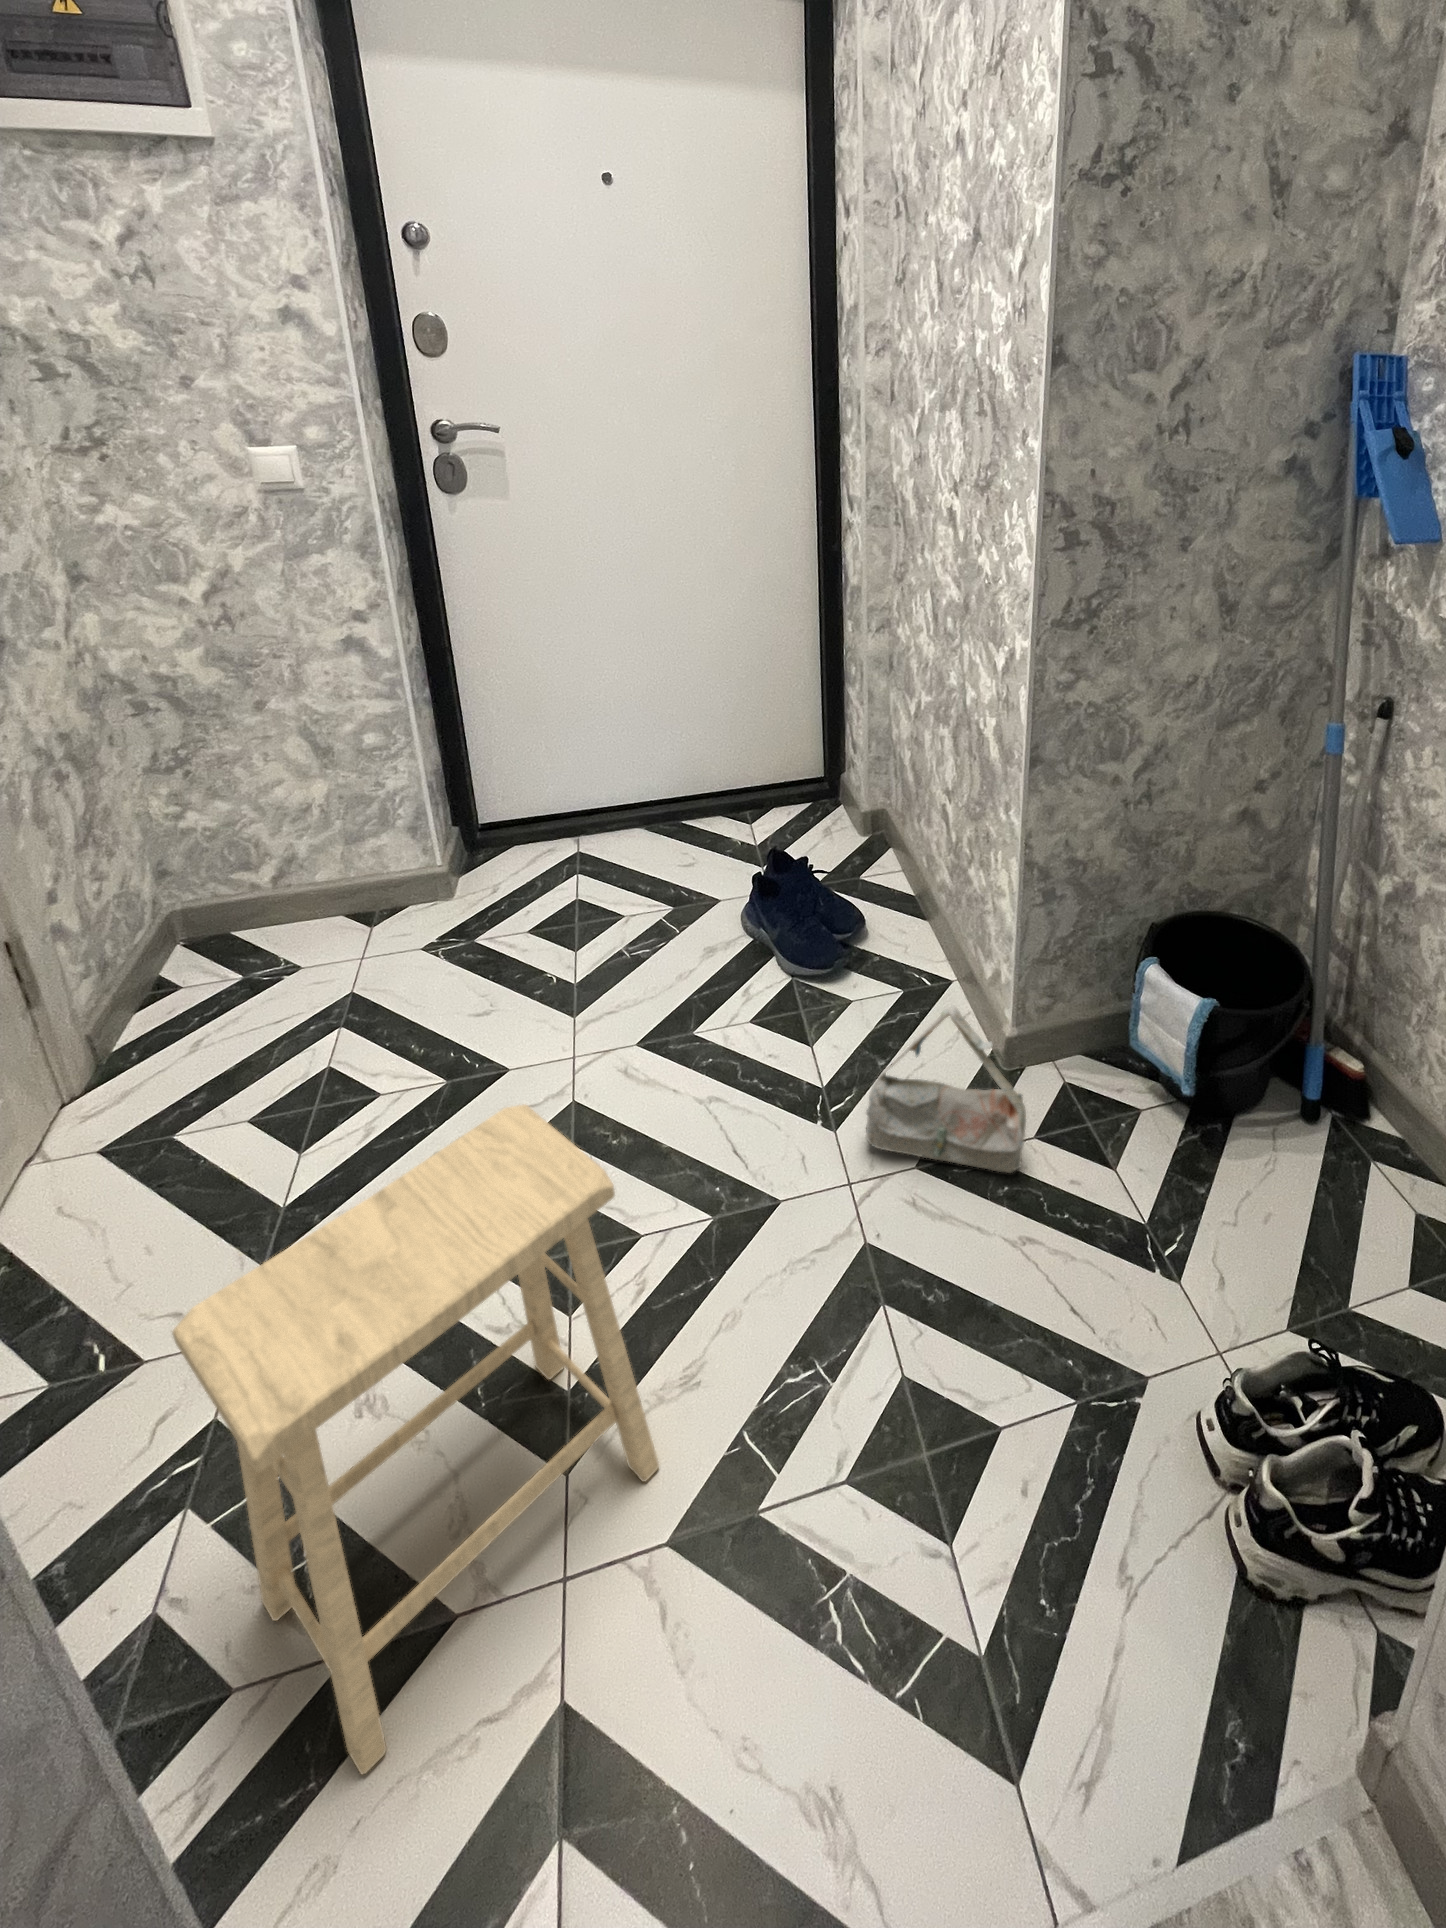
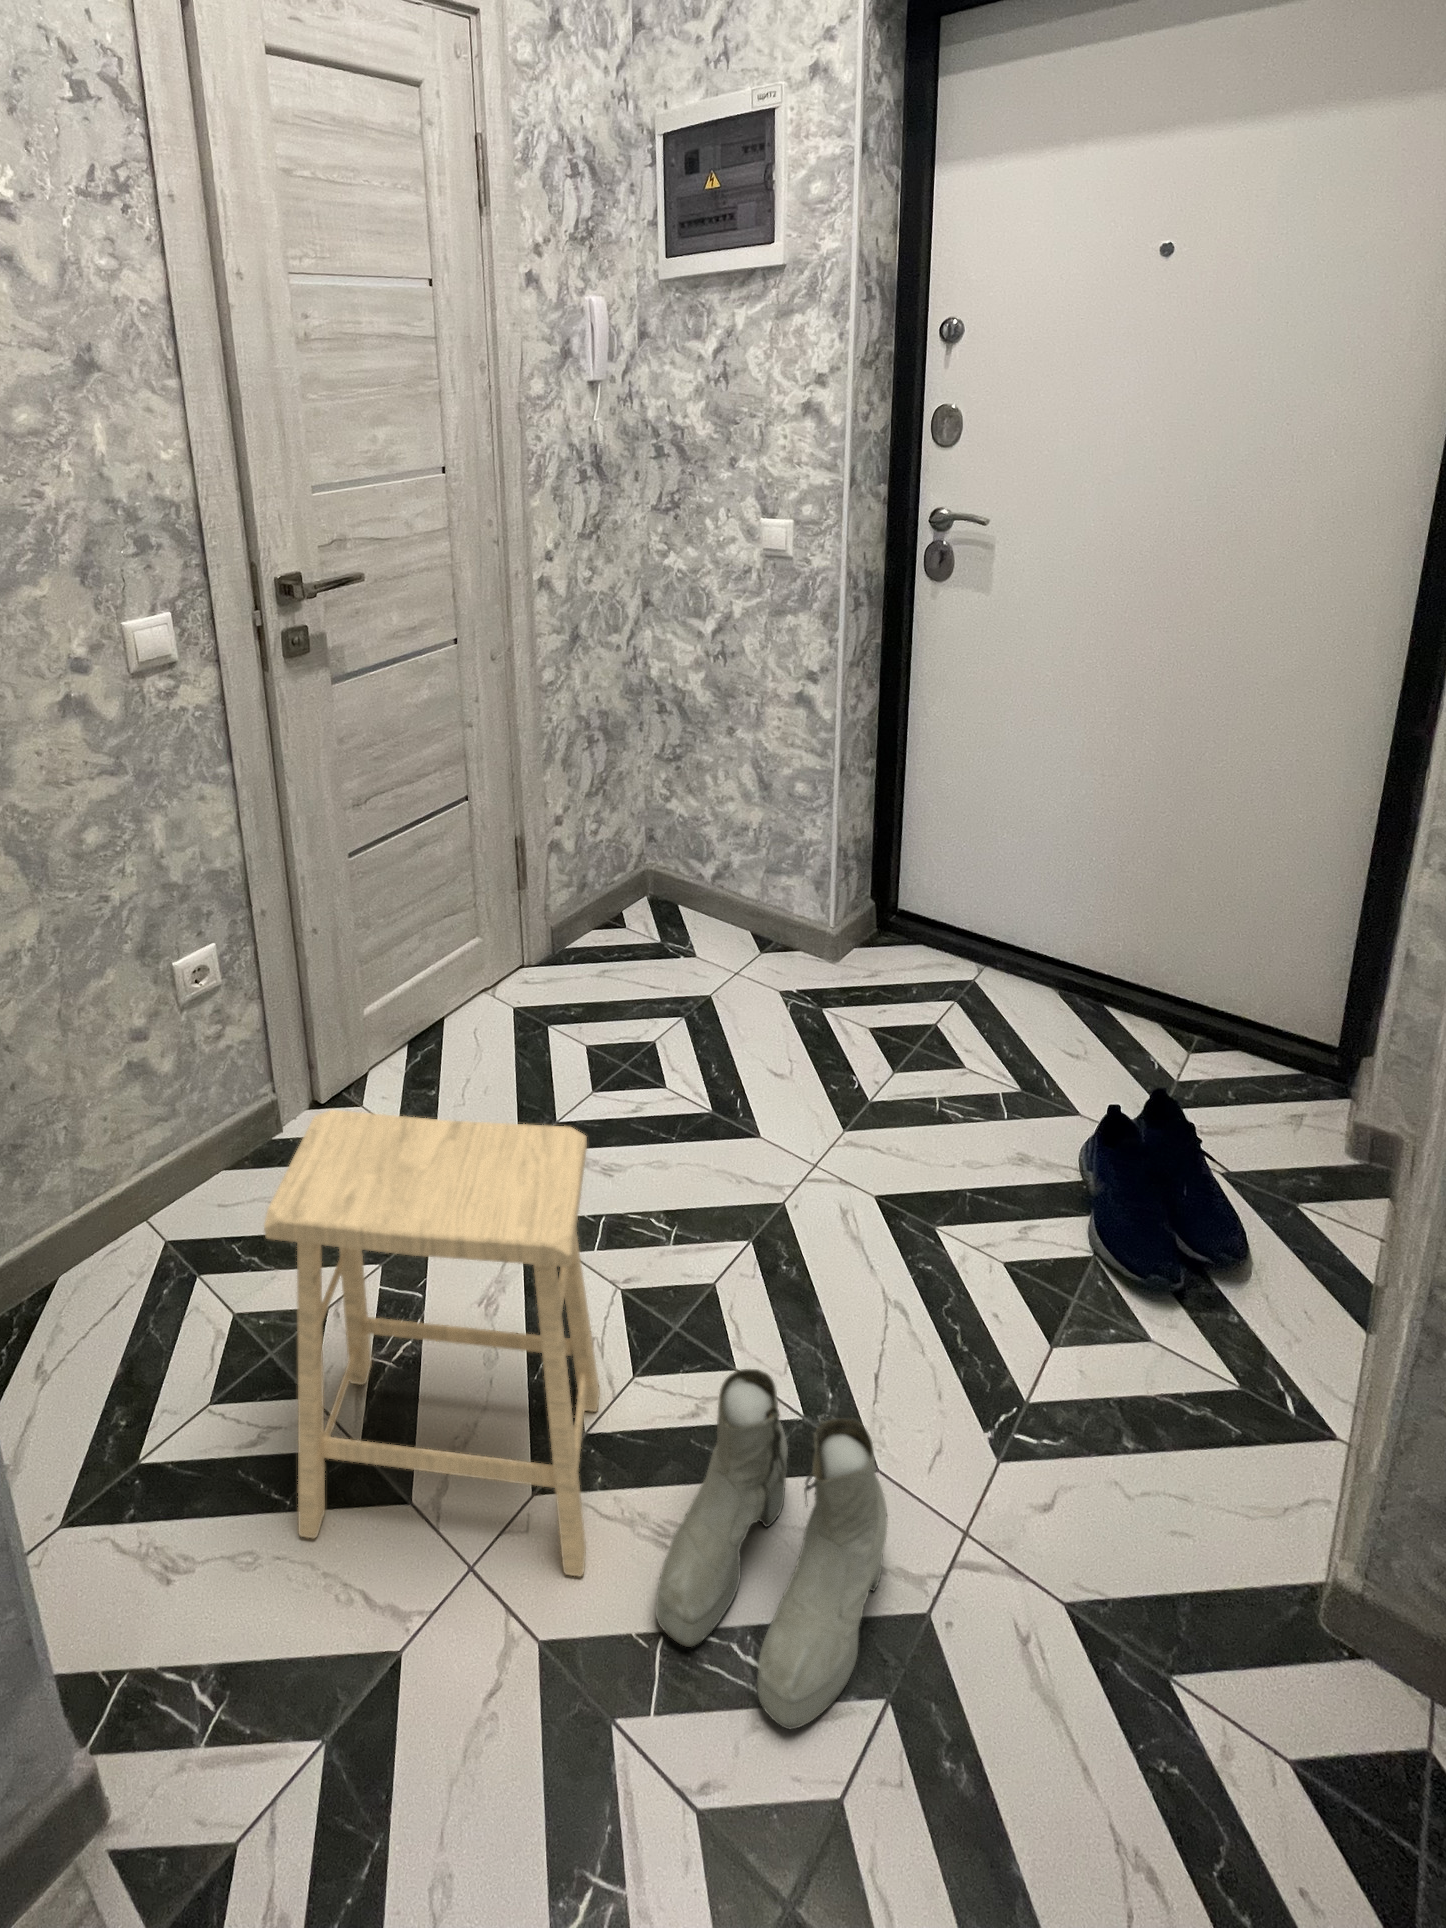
bag: present [866,1006,1026,1173] -> none [1019,1423,1260,1776]
boots: none [705,1150,862,1423] -> present [655,1369,888,1729]

